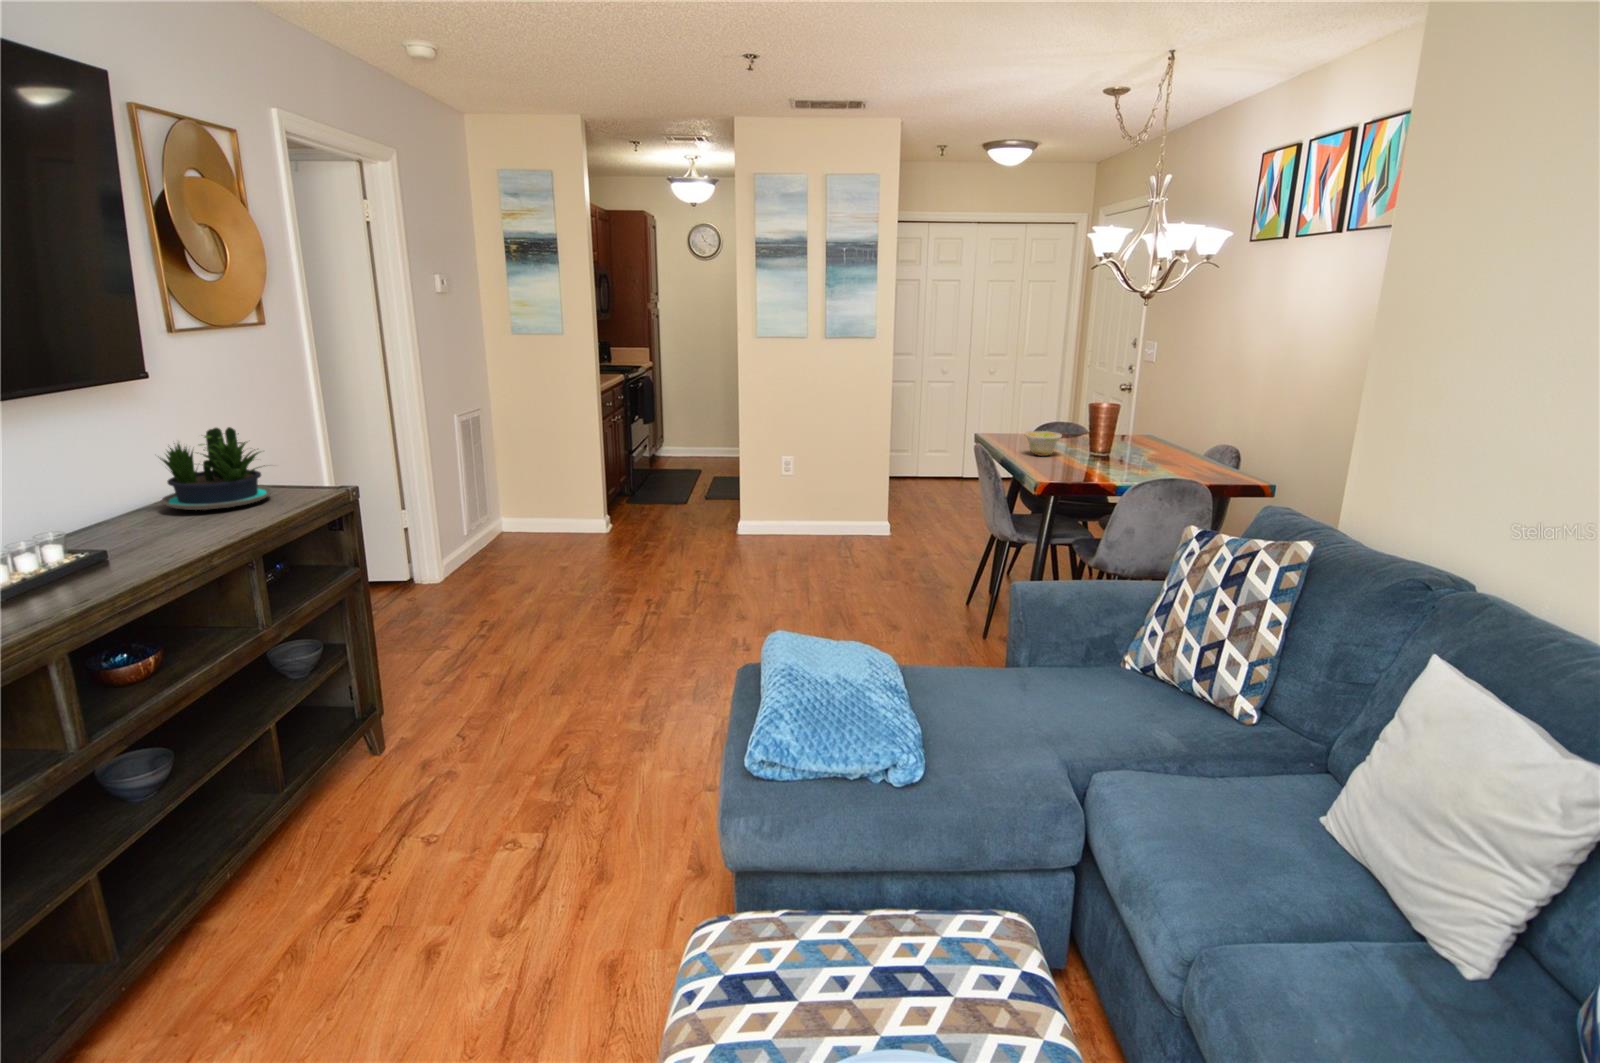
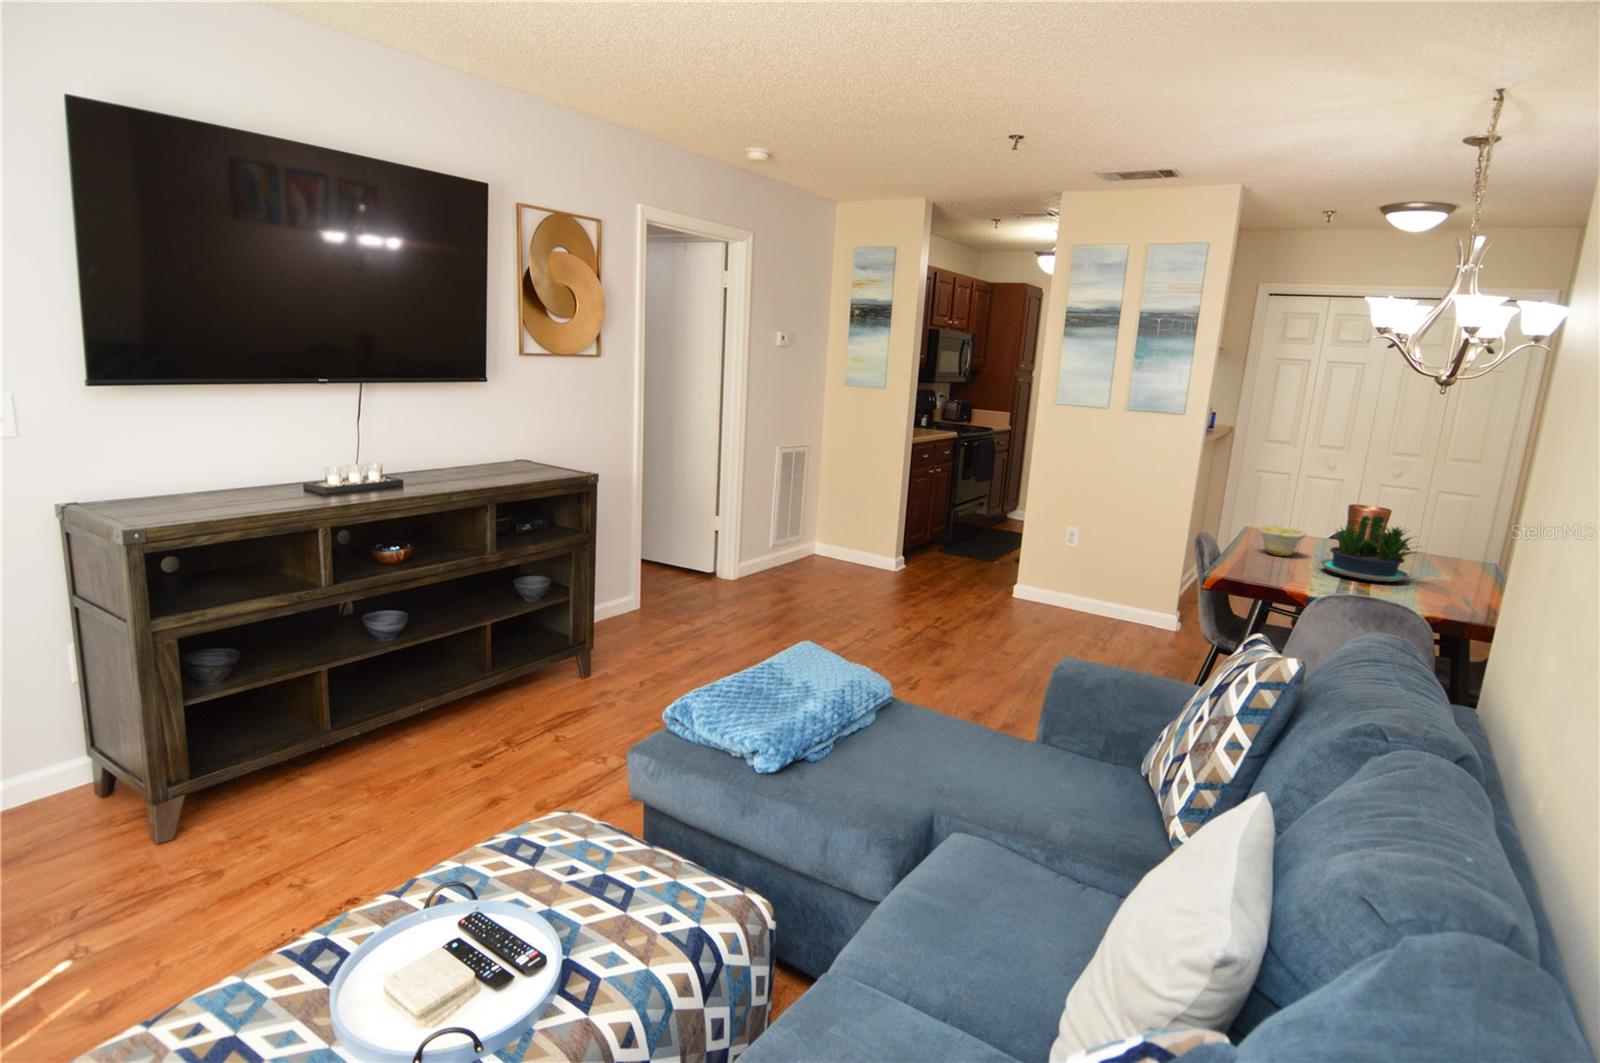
potted plant: present [160,427,272,510] -> present [1321,516,1415,582]

